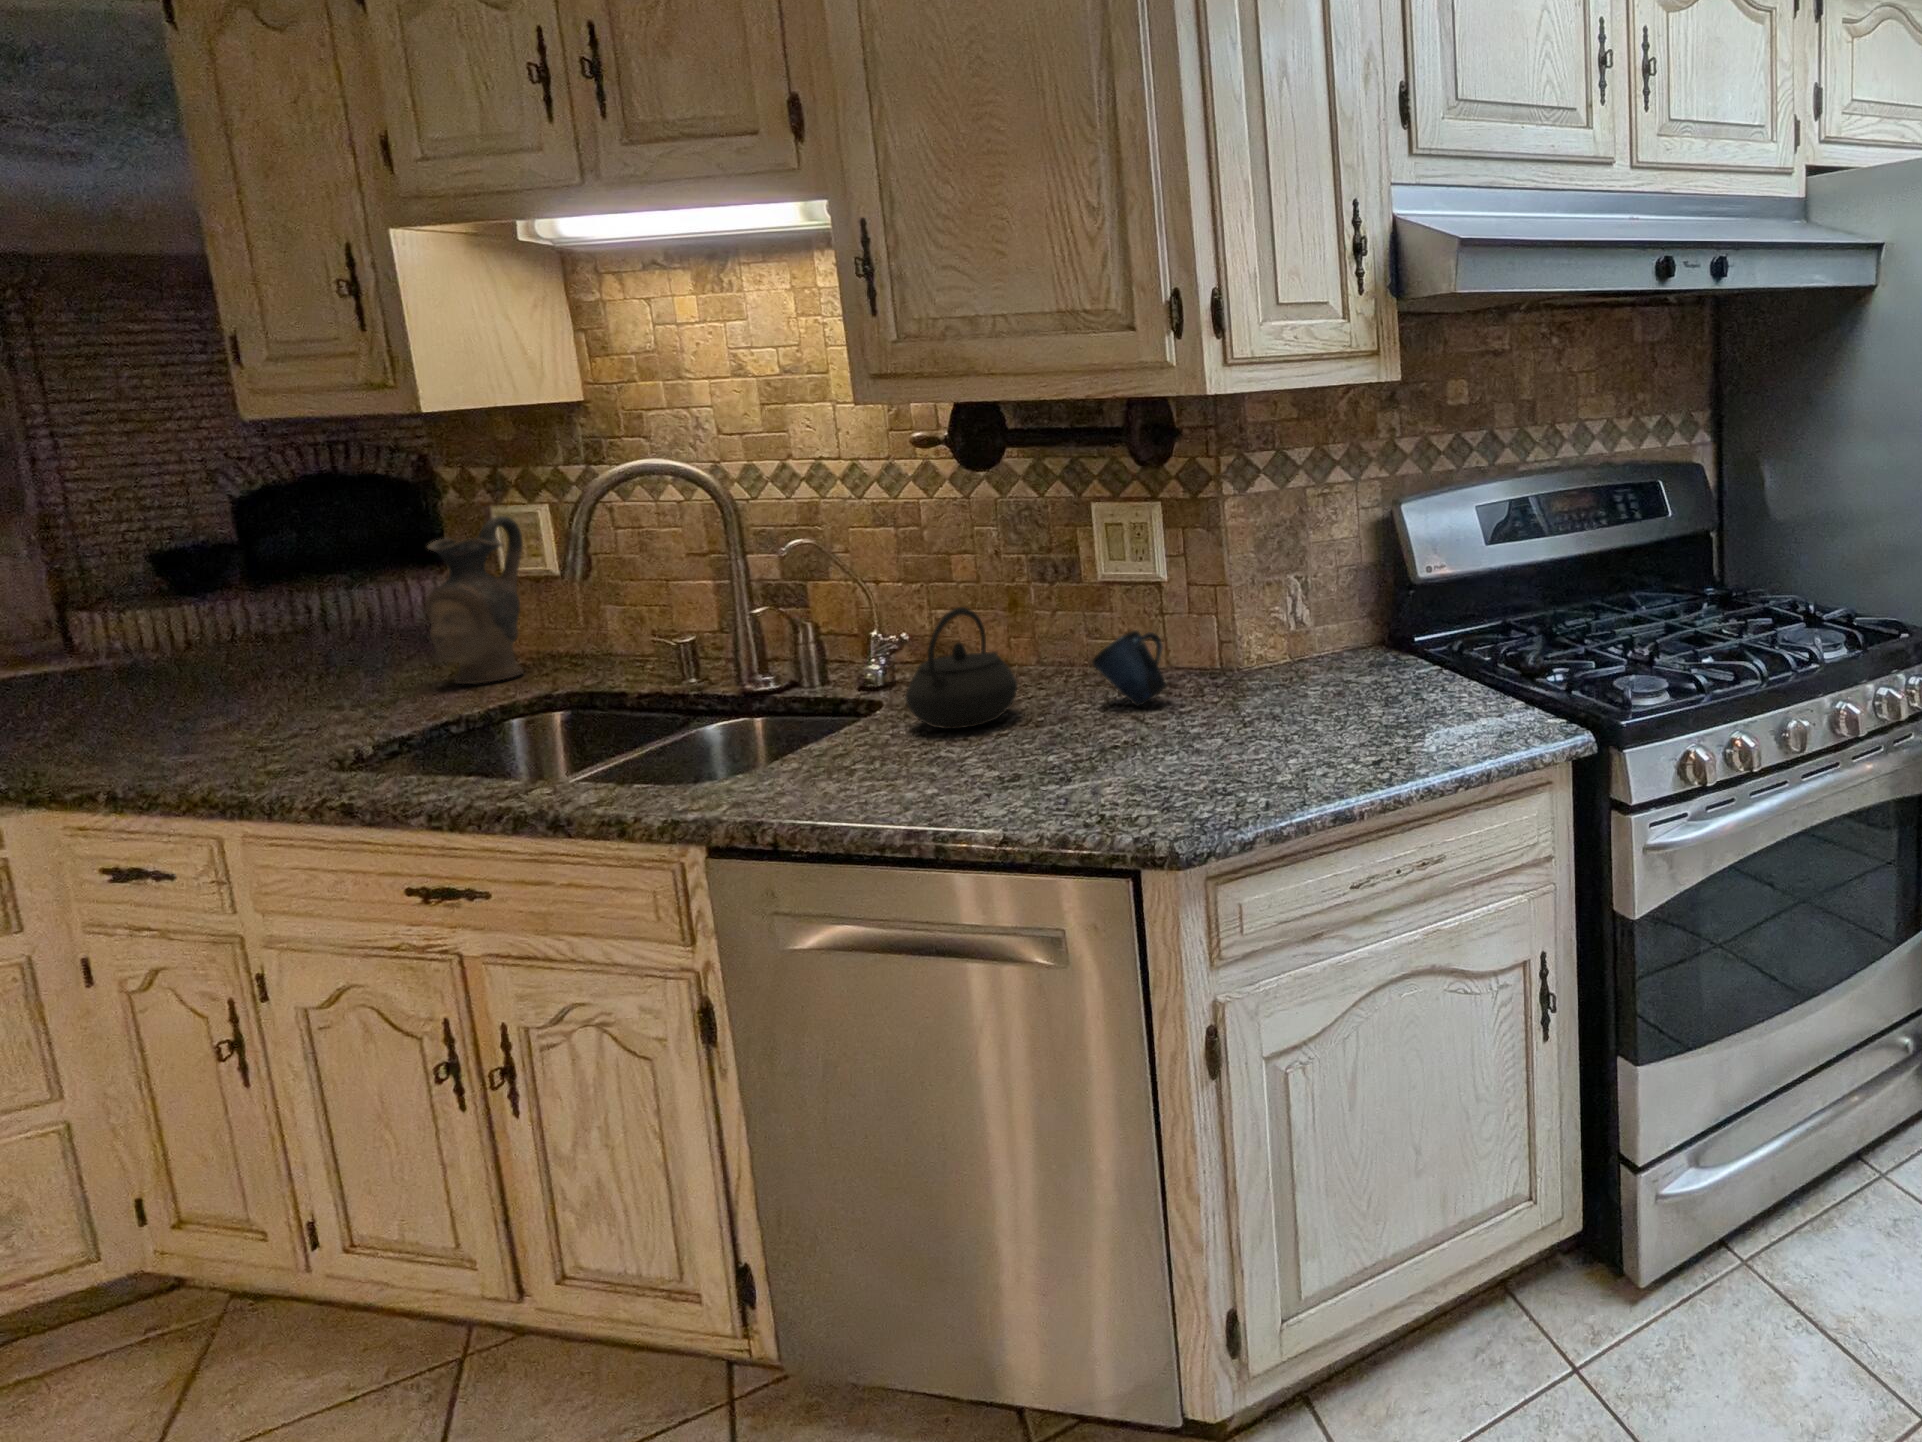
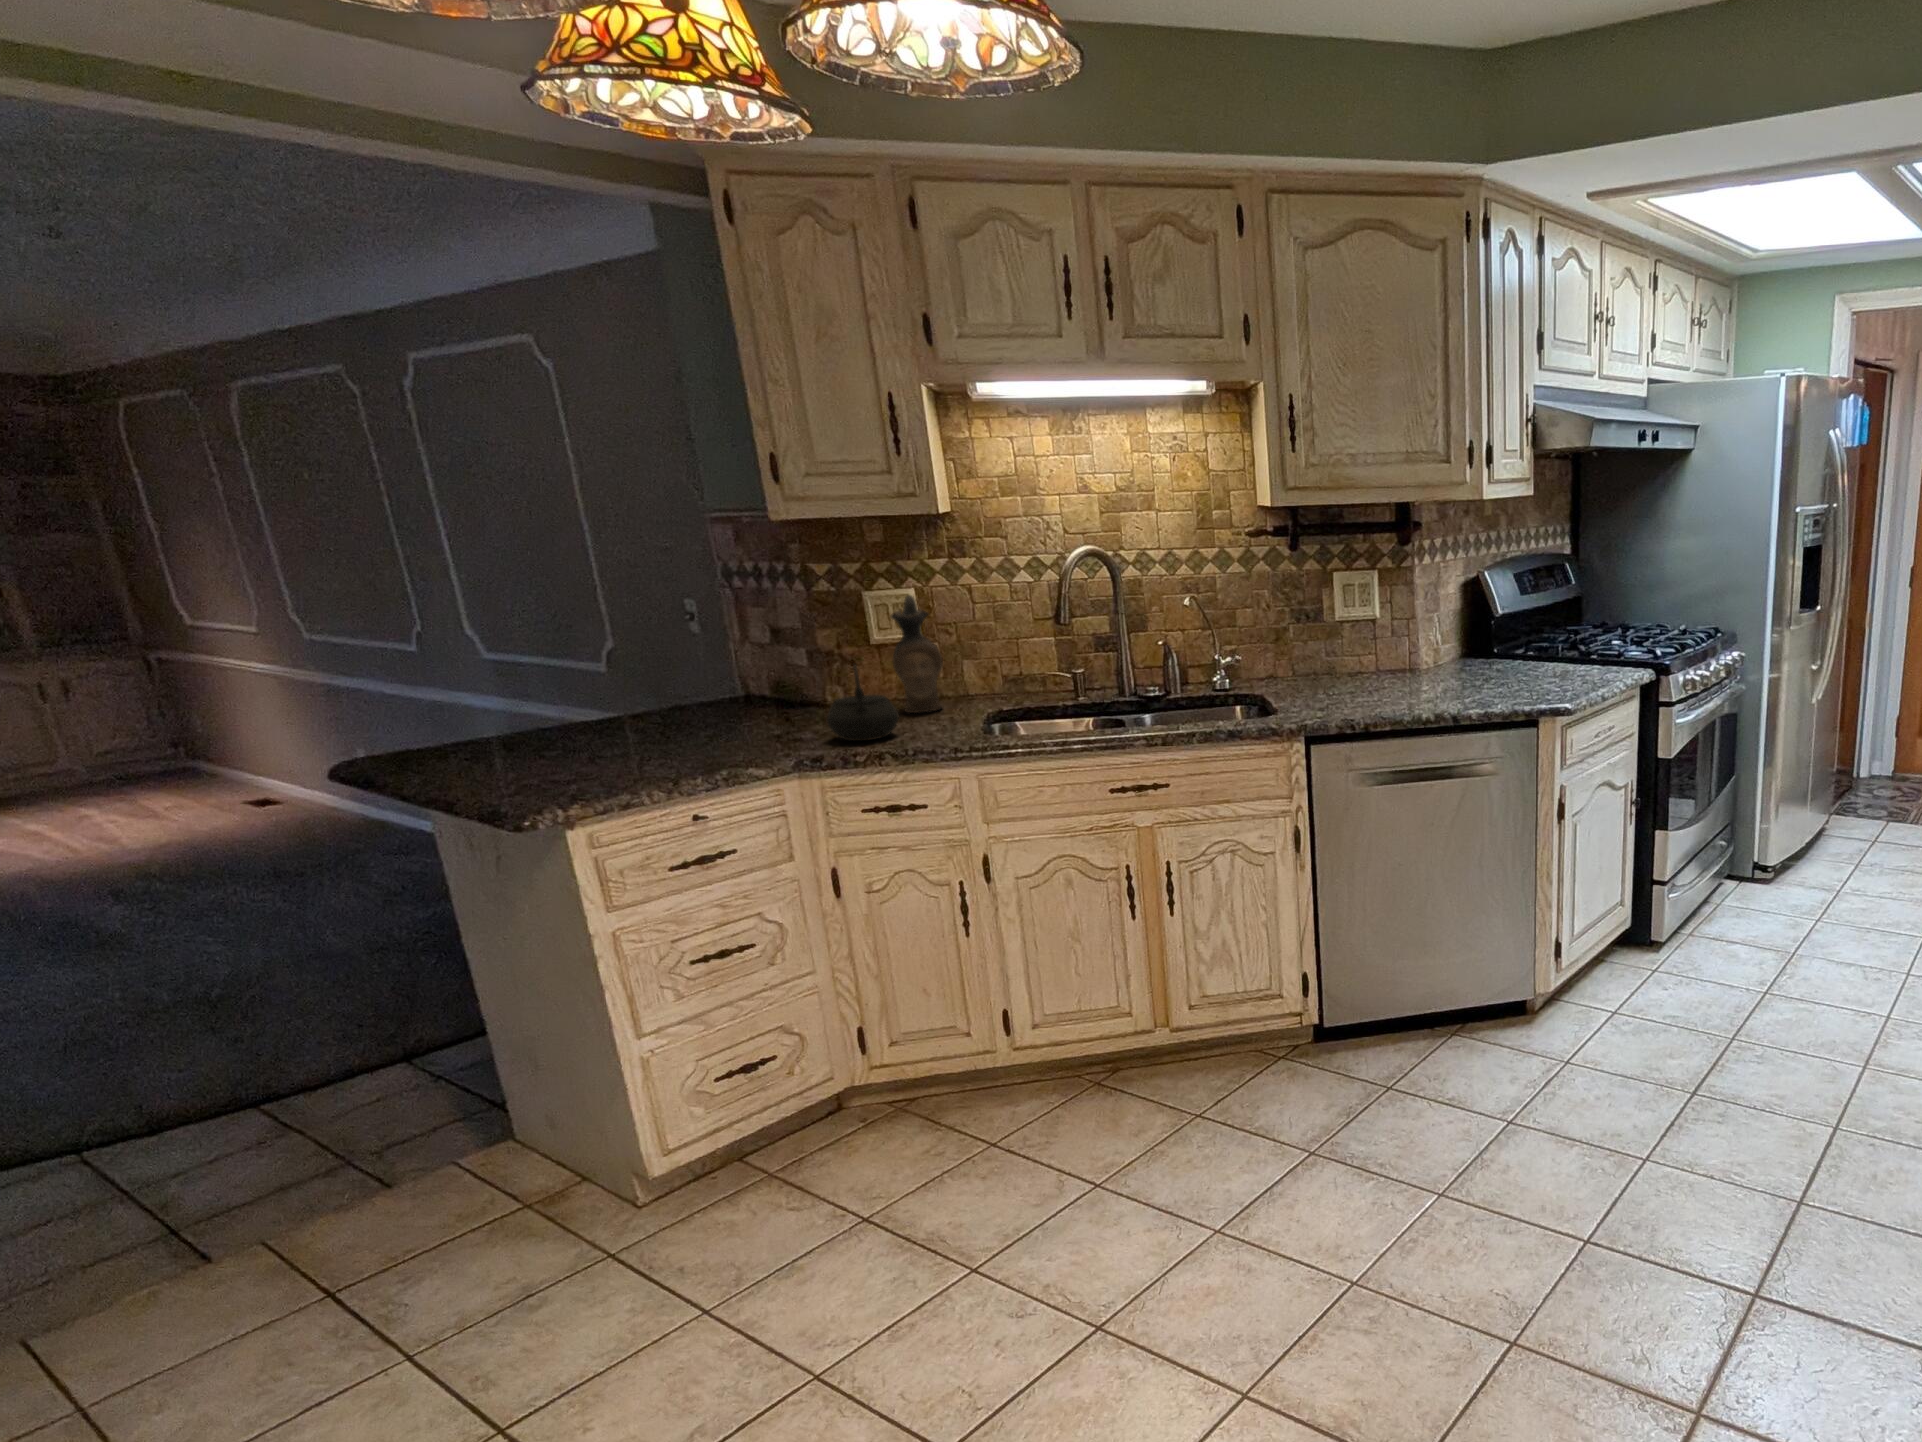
kettle: present [905,607,1017,729] -> present [827,665,899,741]
mug: present [1092,630,1166,706] -> none [1381,640,1423,682]

